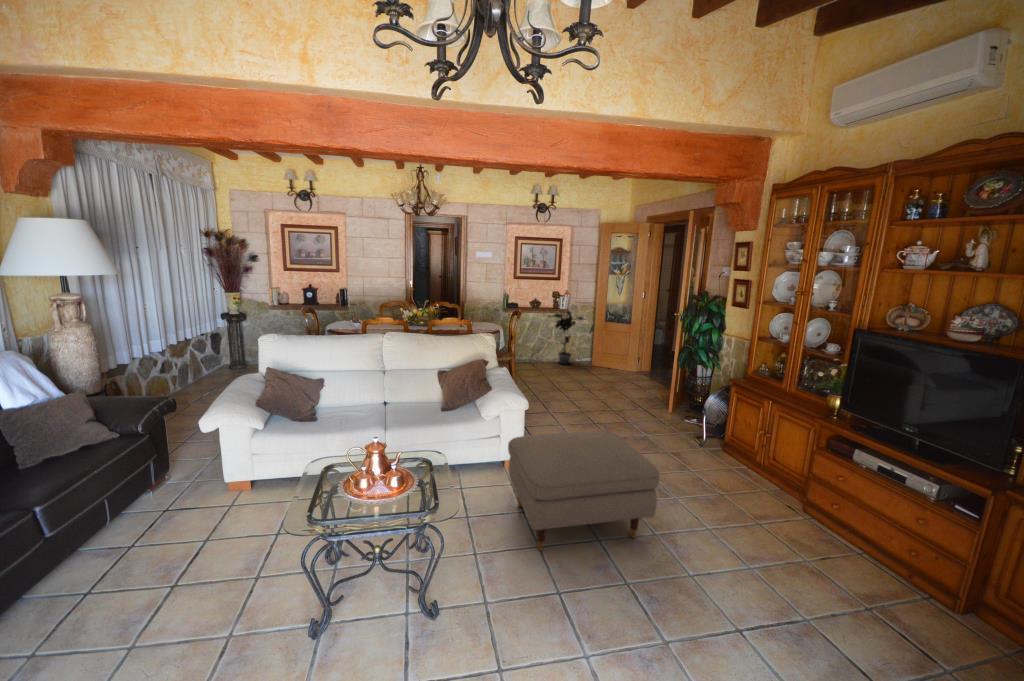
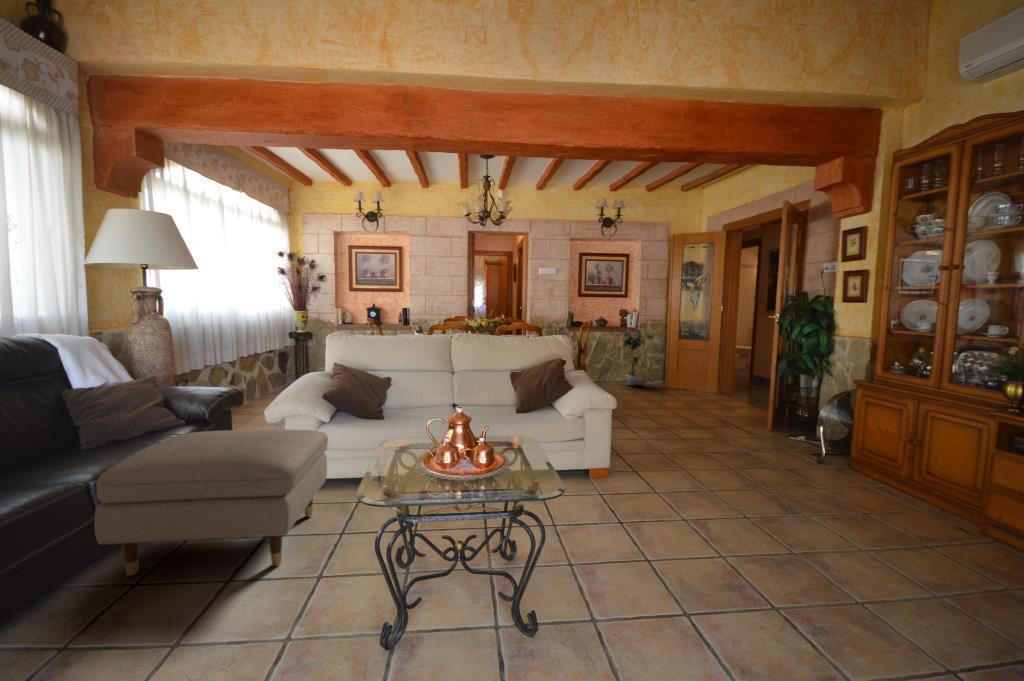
ottoman: present [508,431,659,551] -> present [94,429,328,576]

